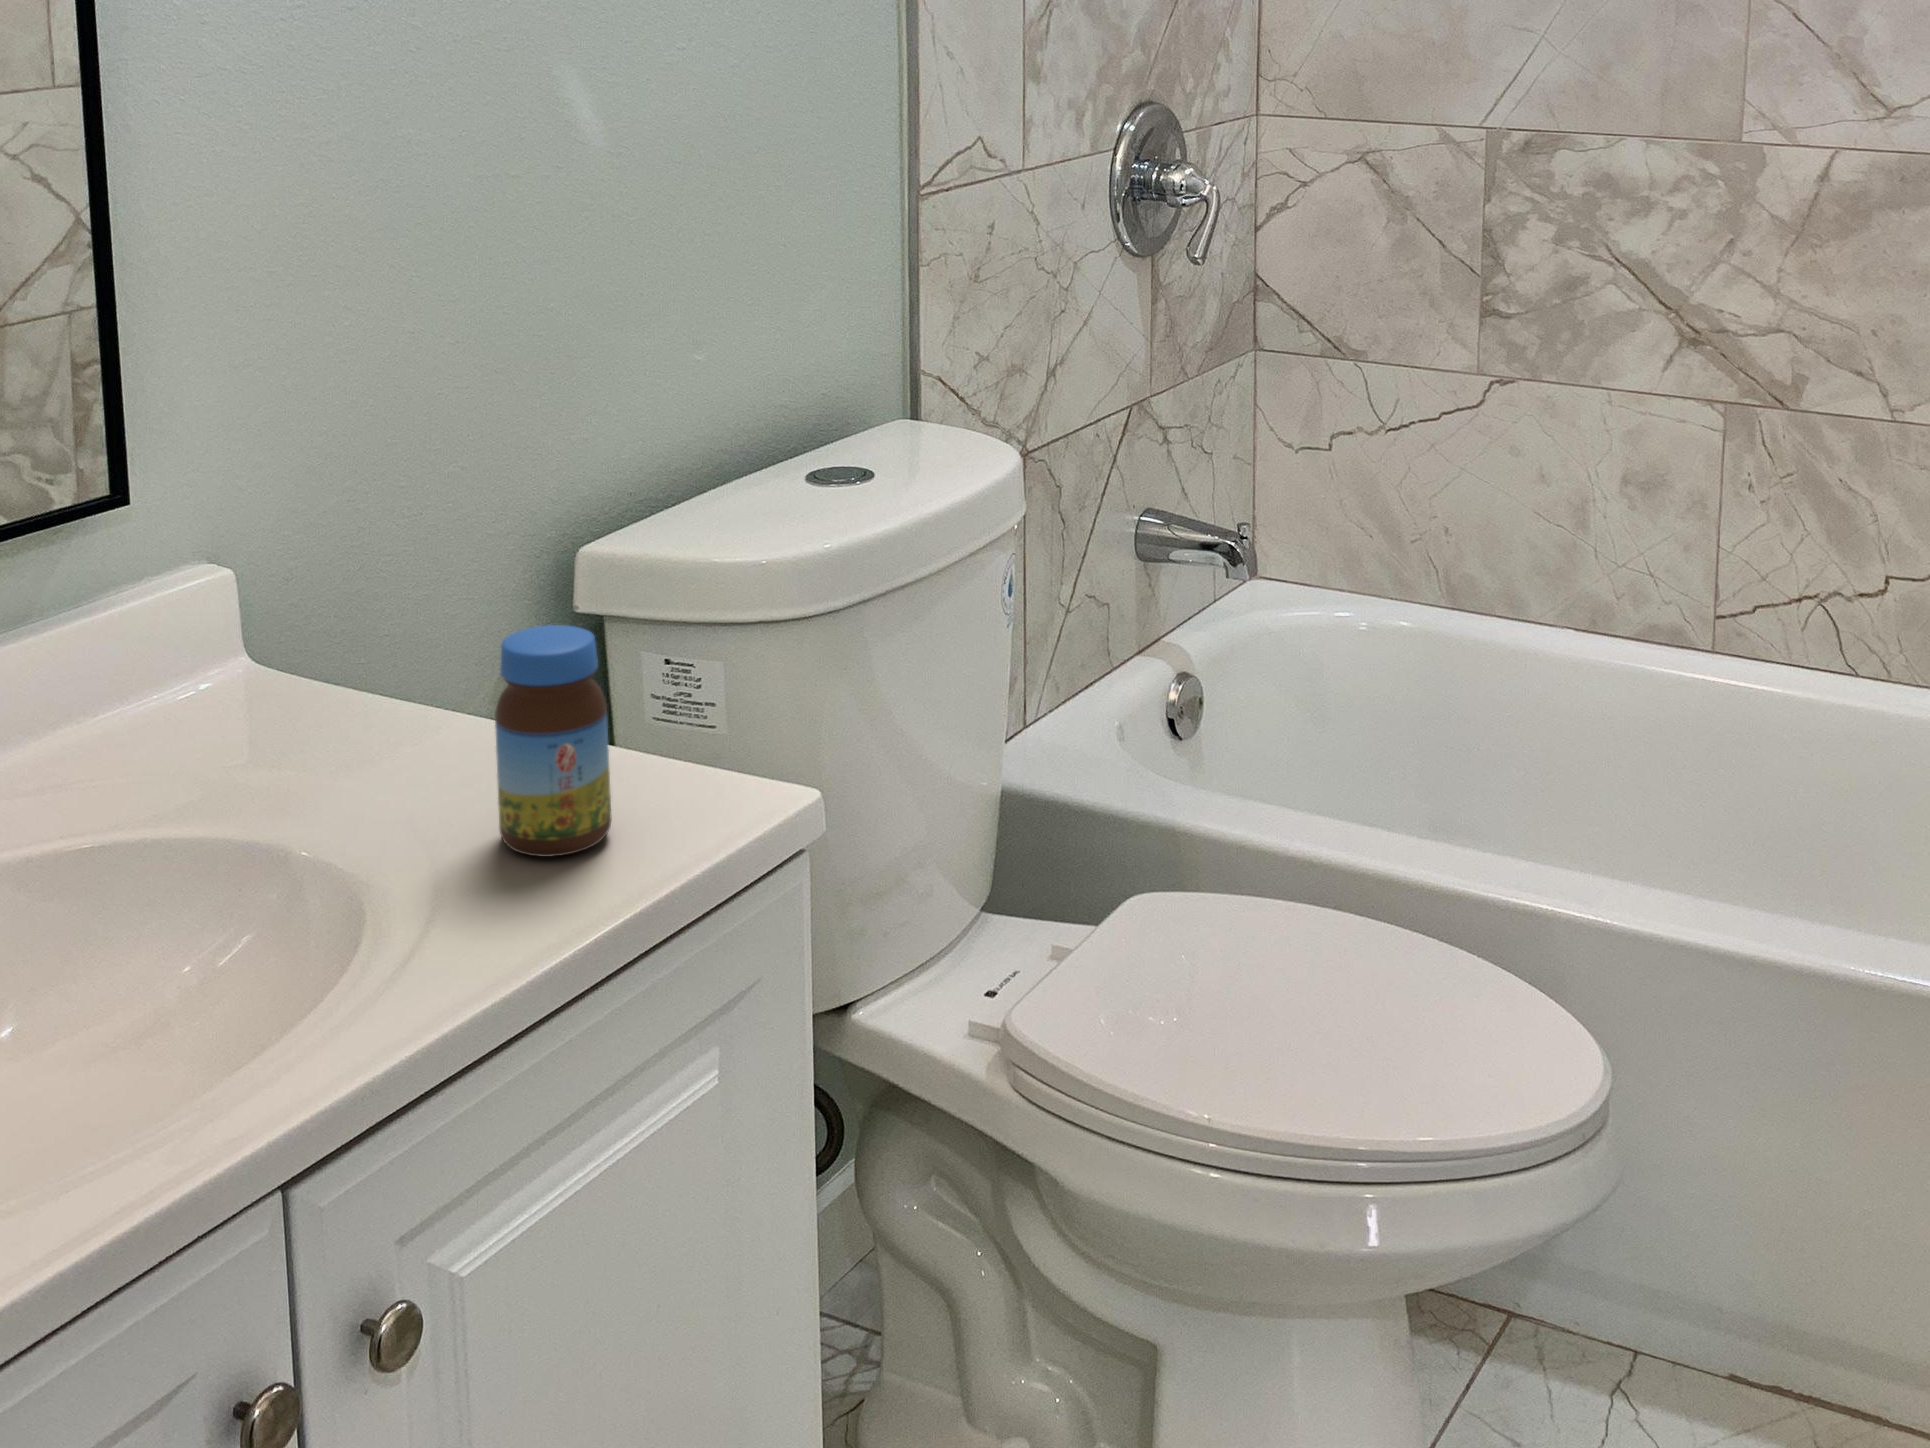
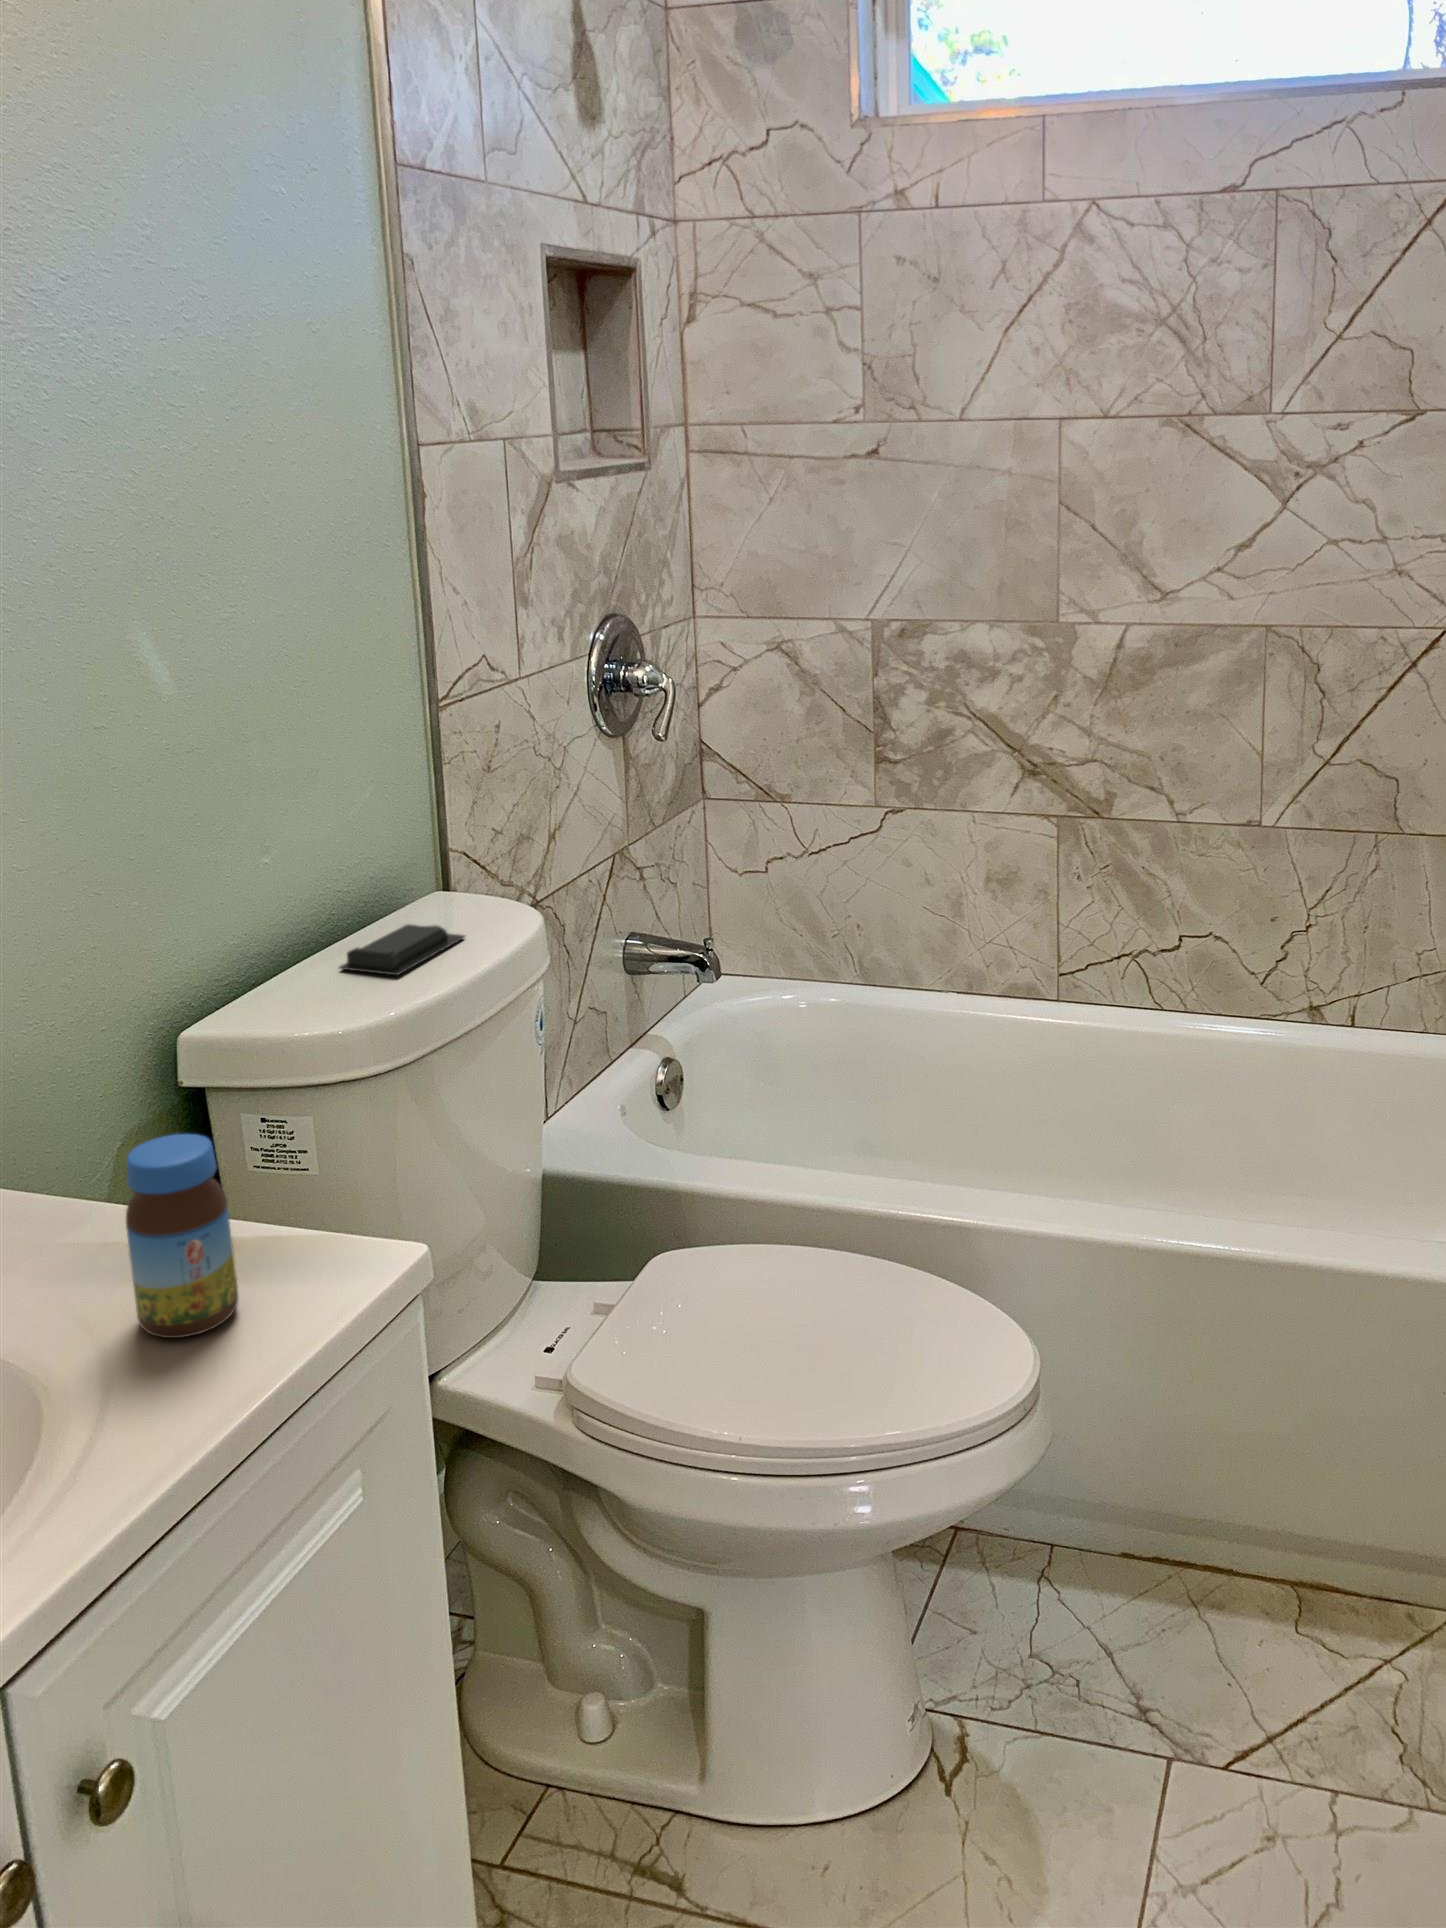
soap bar: none [770,448,924,504] -> present [339,924,465,975]

